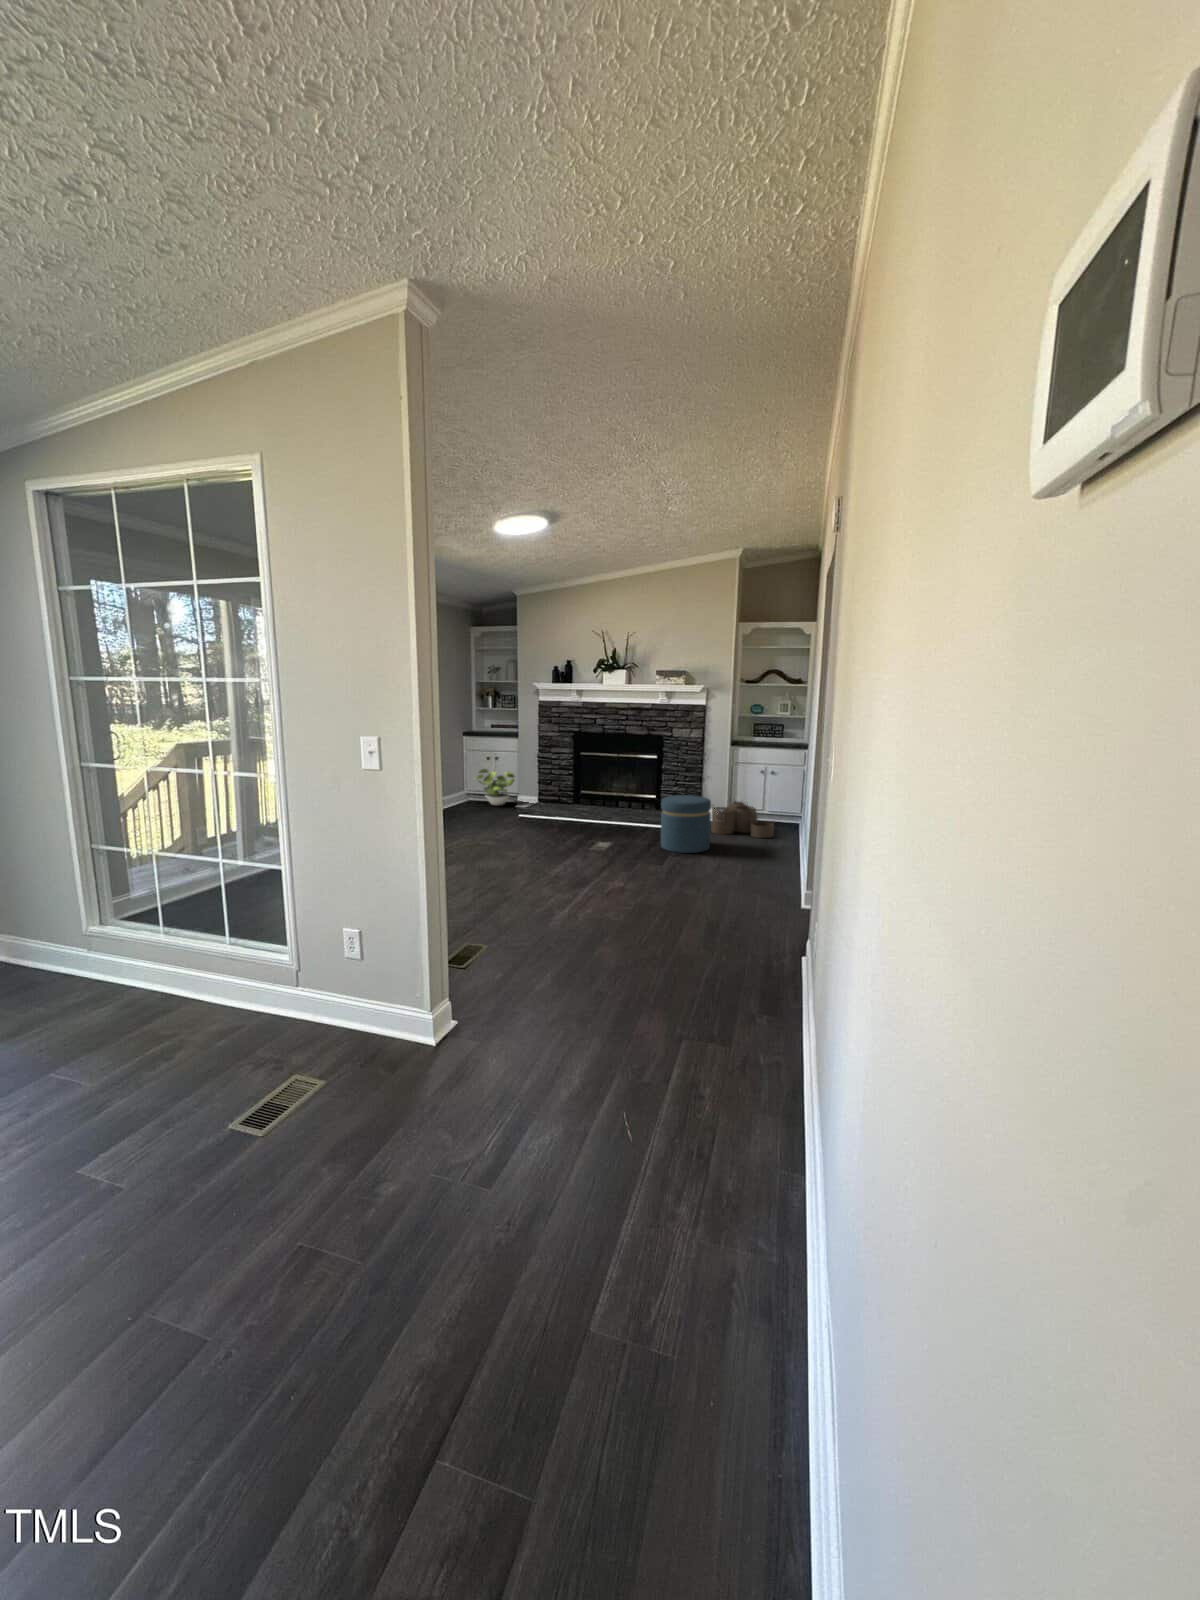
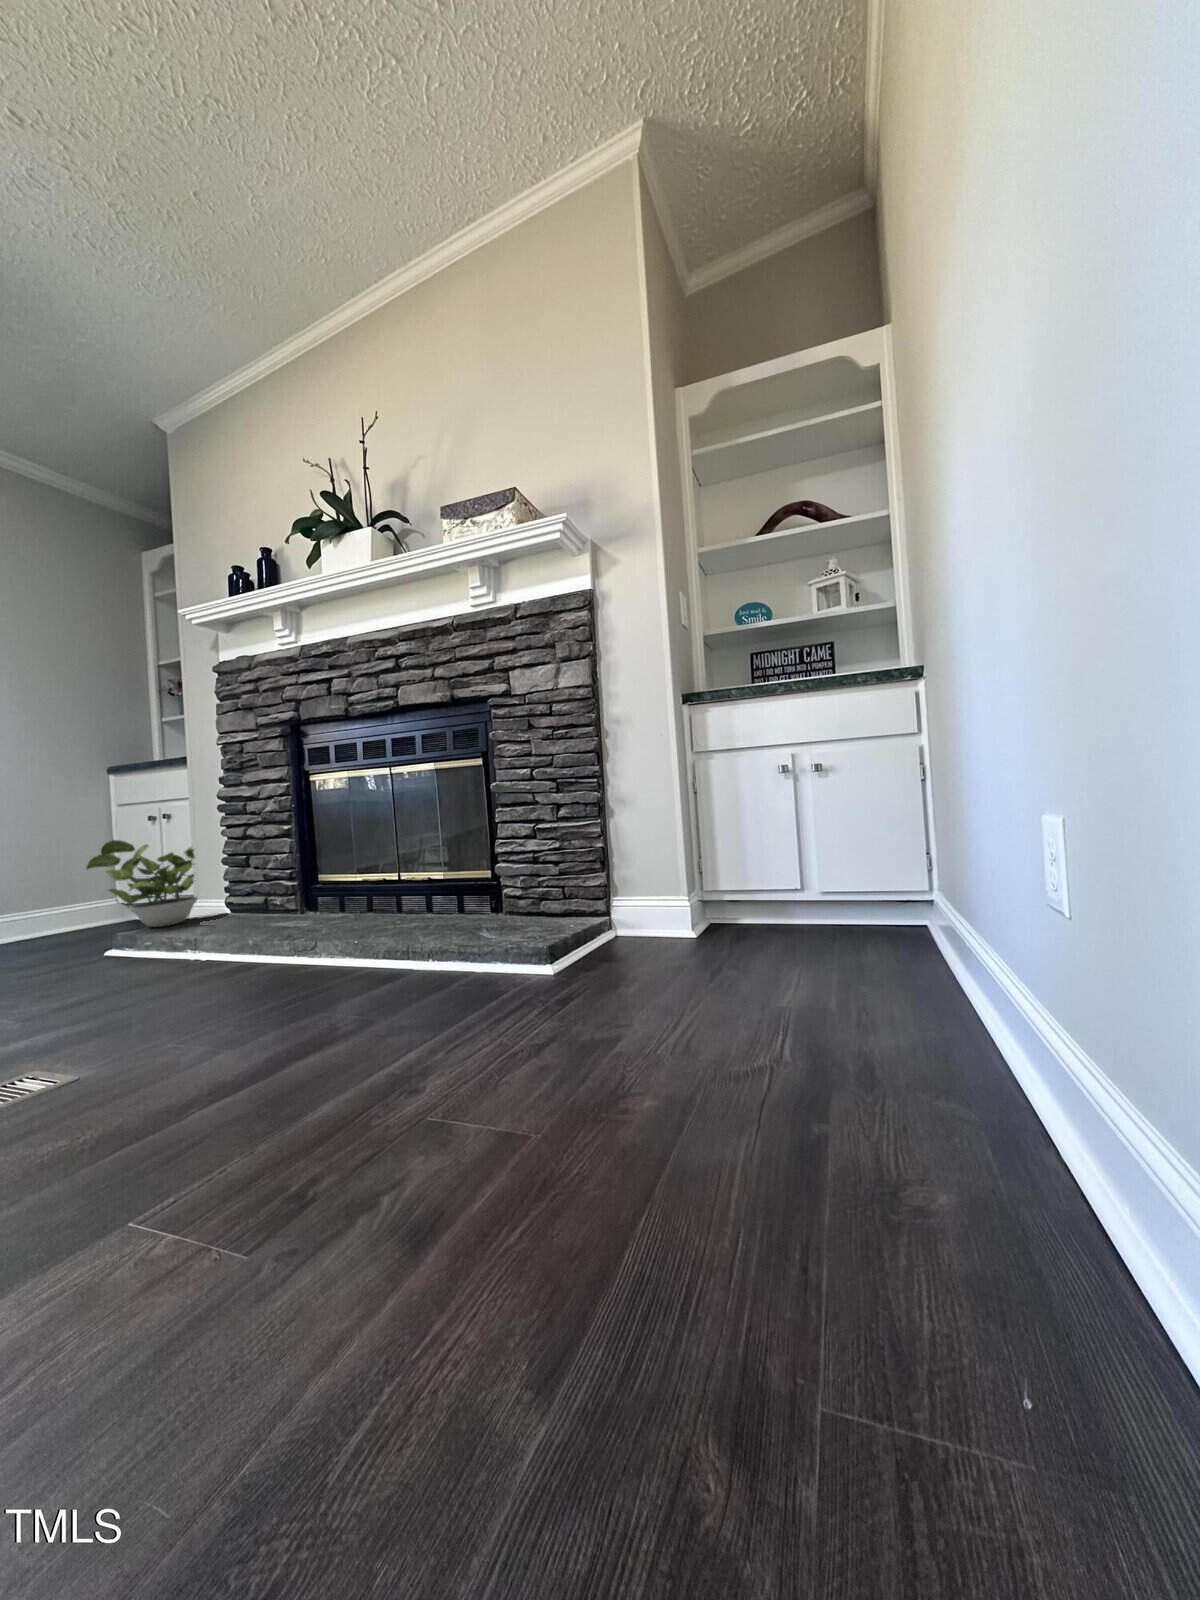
ottoman: present [661,795,711,853] -> none [237,839,521,1164]
woven basket: present [711,801,774,838] -> none [603,860,848,1003]

